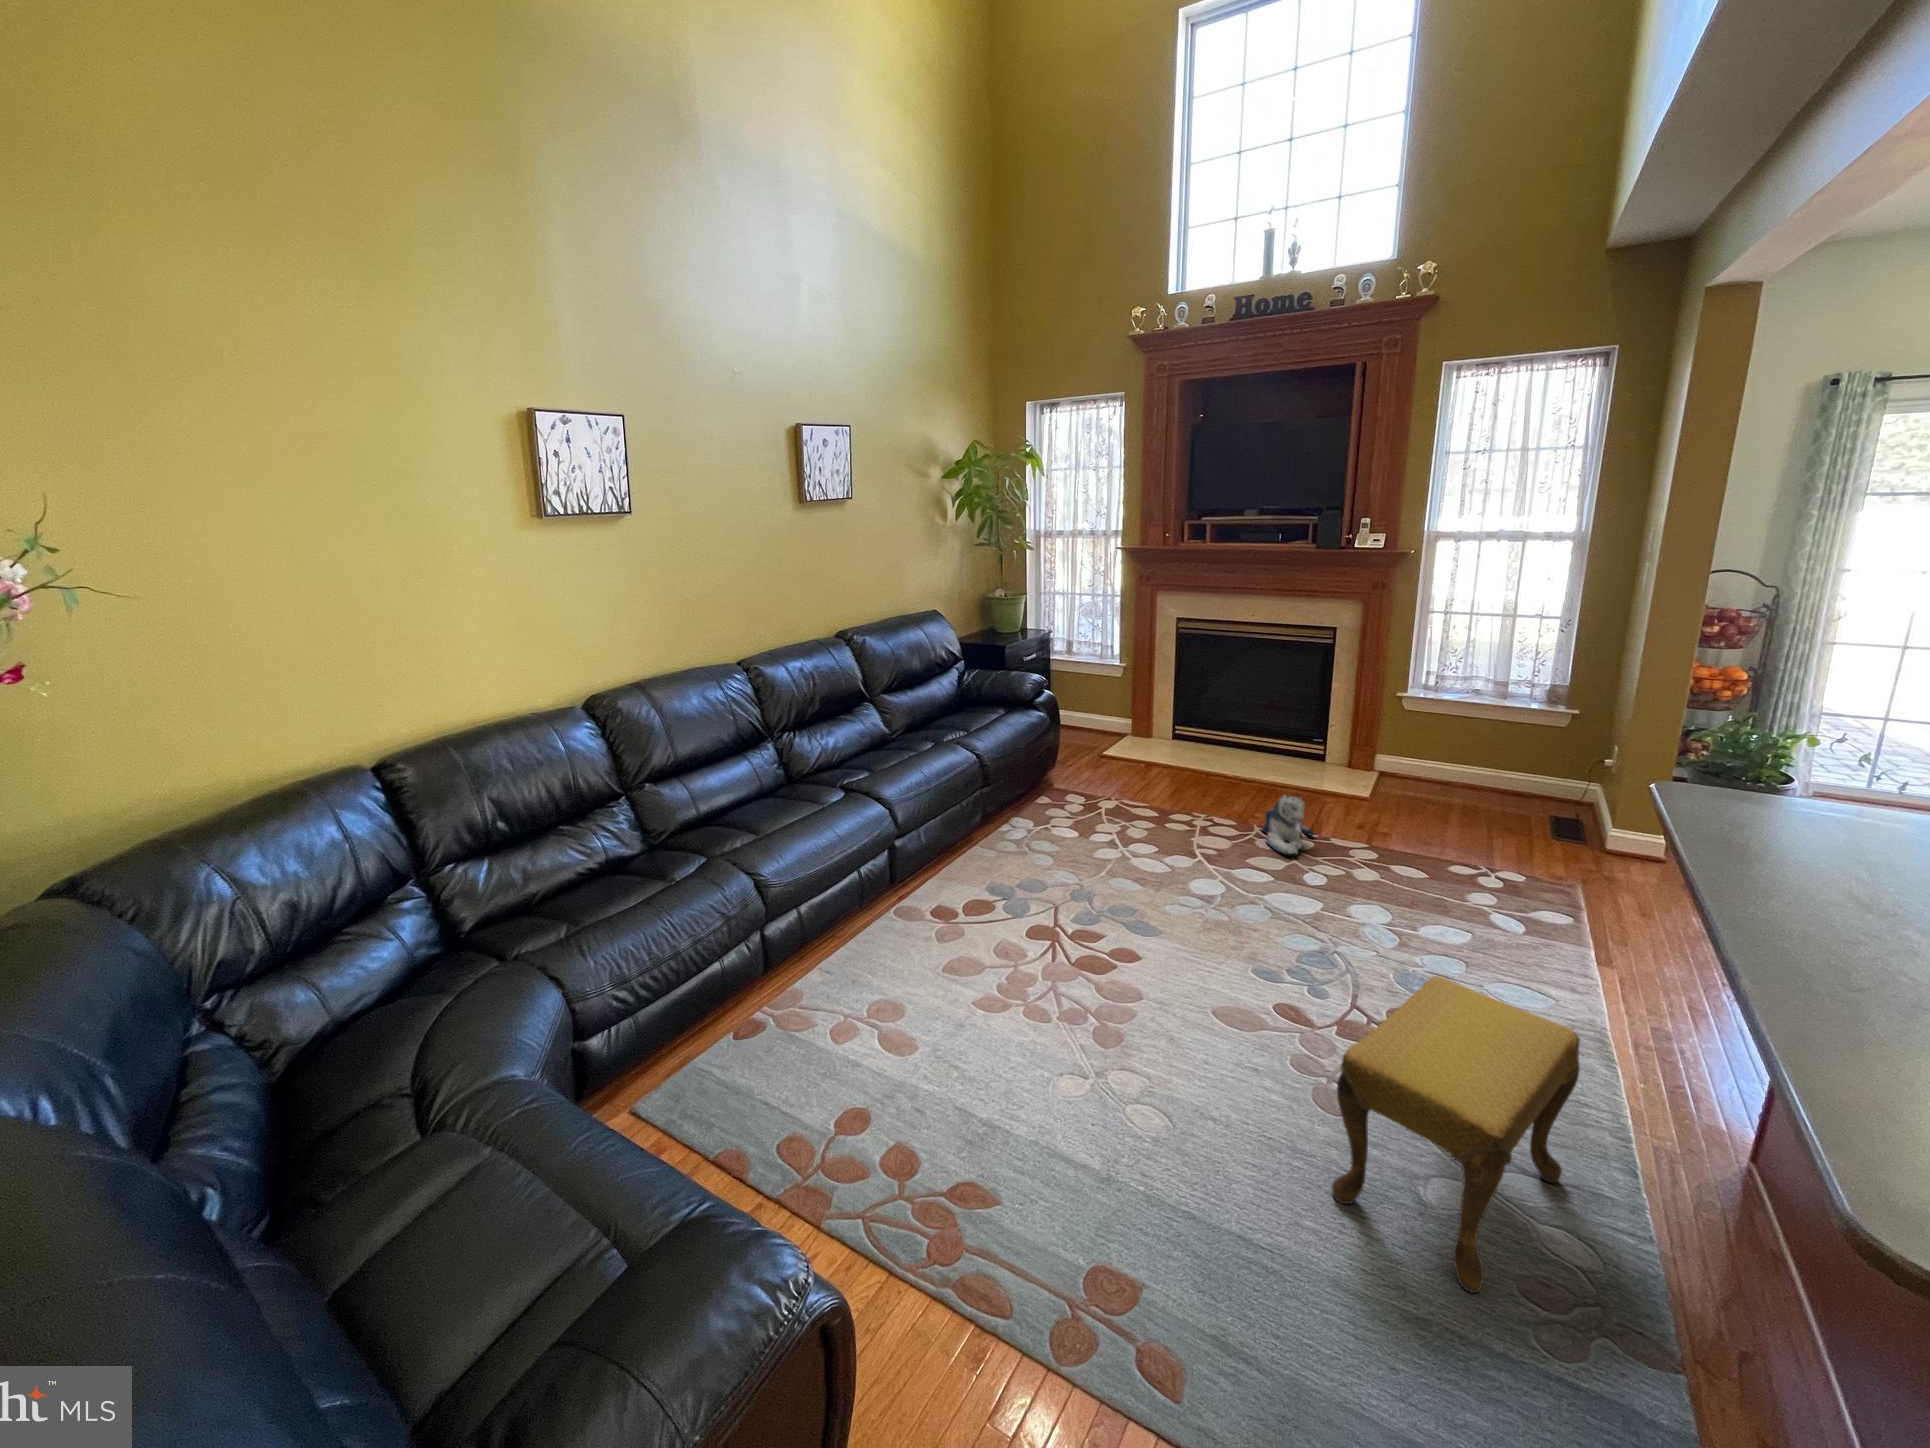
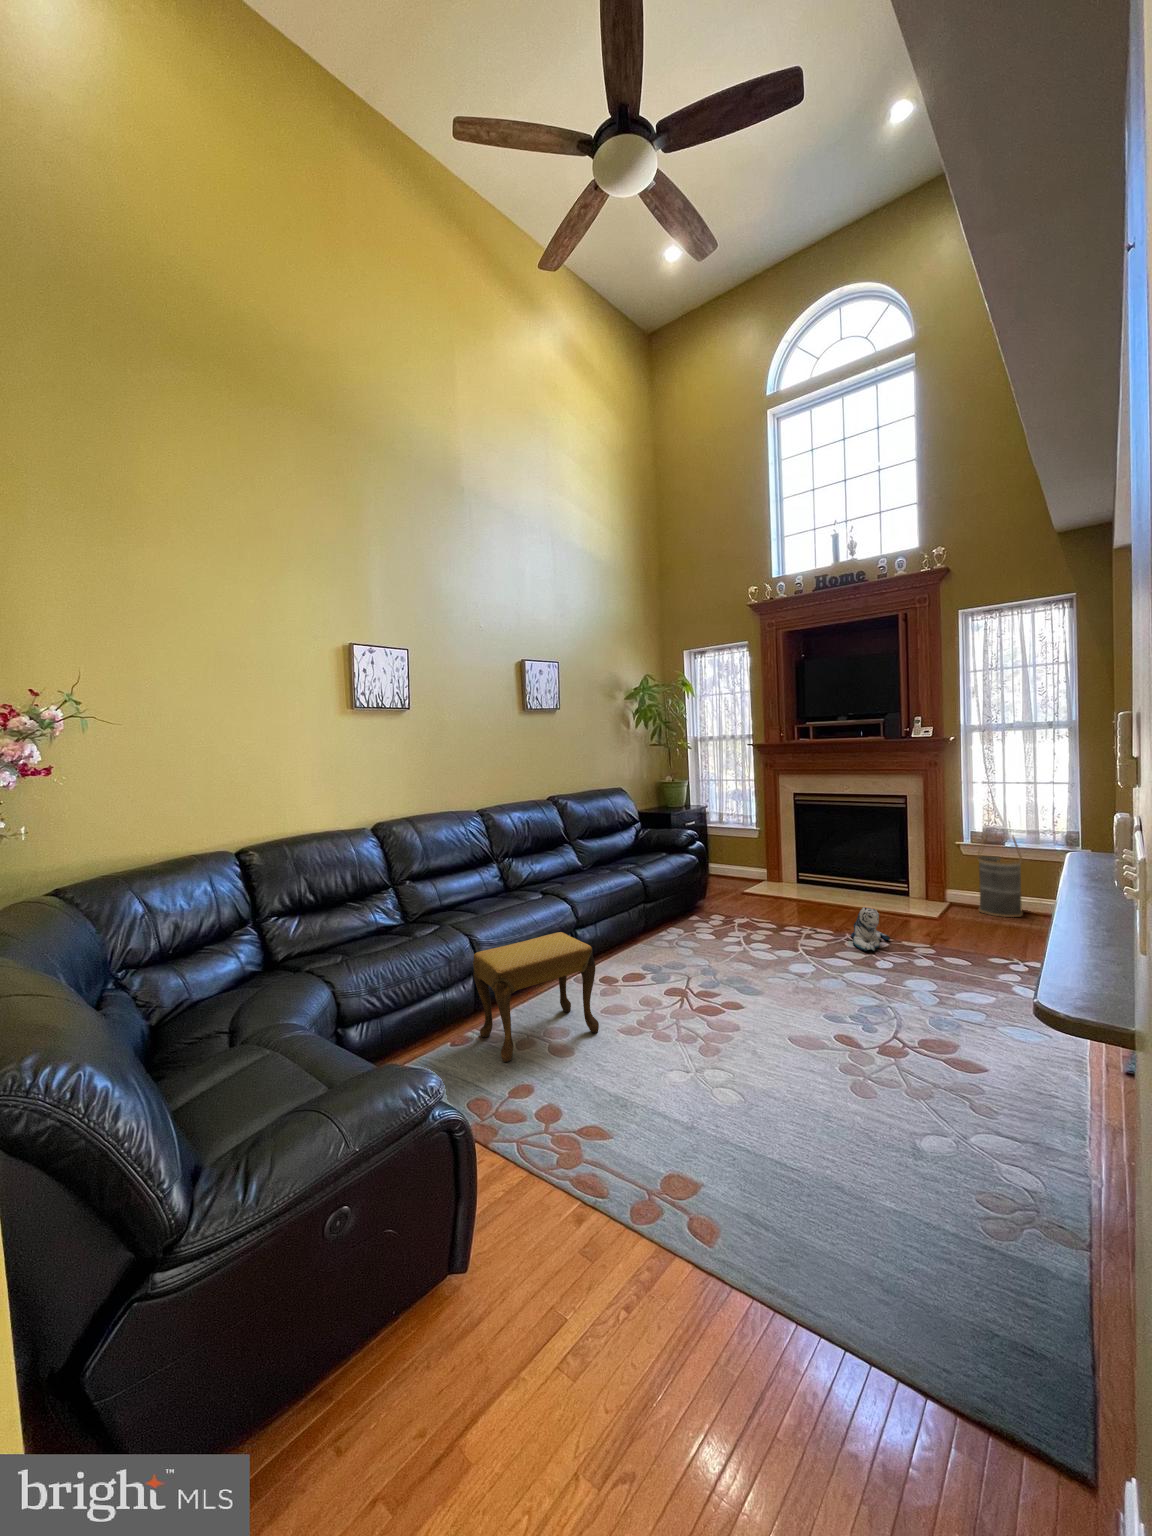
basket: none [1416,684,1486,794] -> present [977,835,1024,917]
footstool: present [1332,976,1580,1293] -> present [473,932,599,1062]

